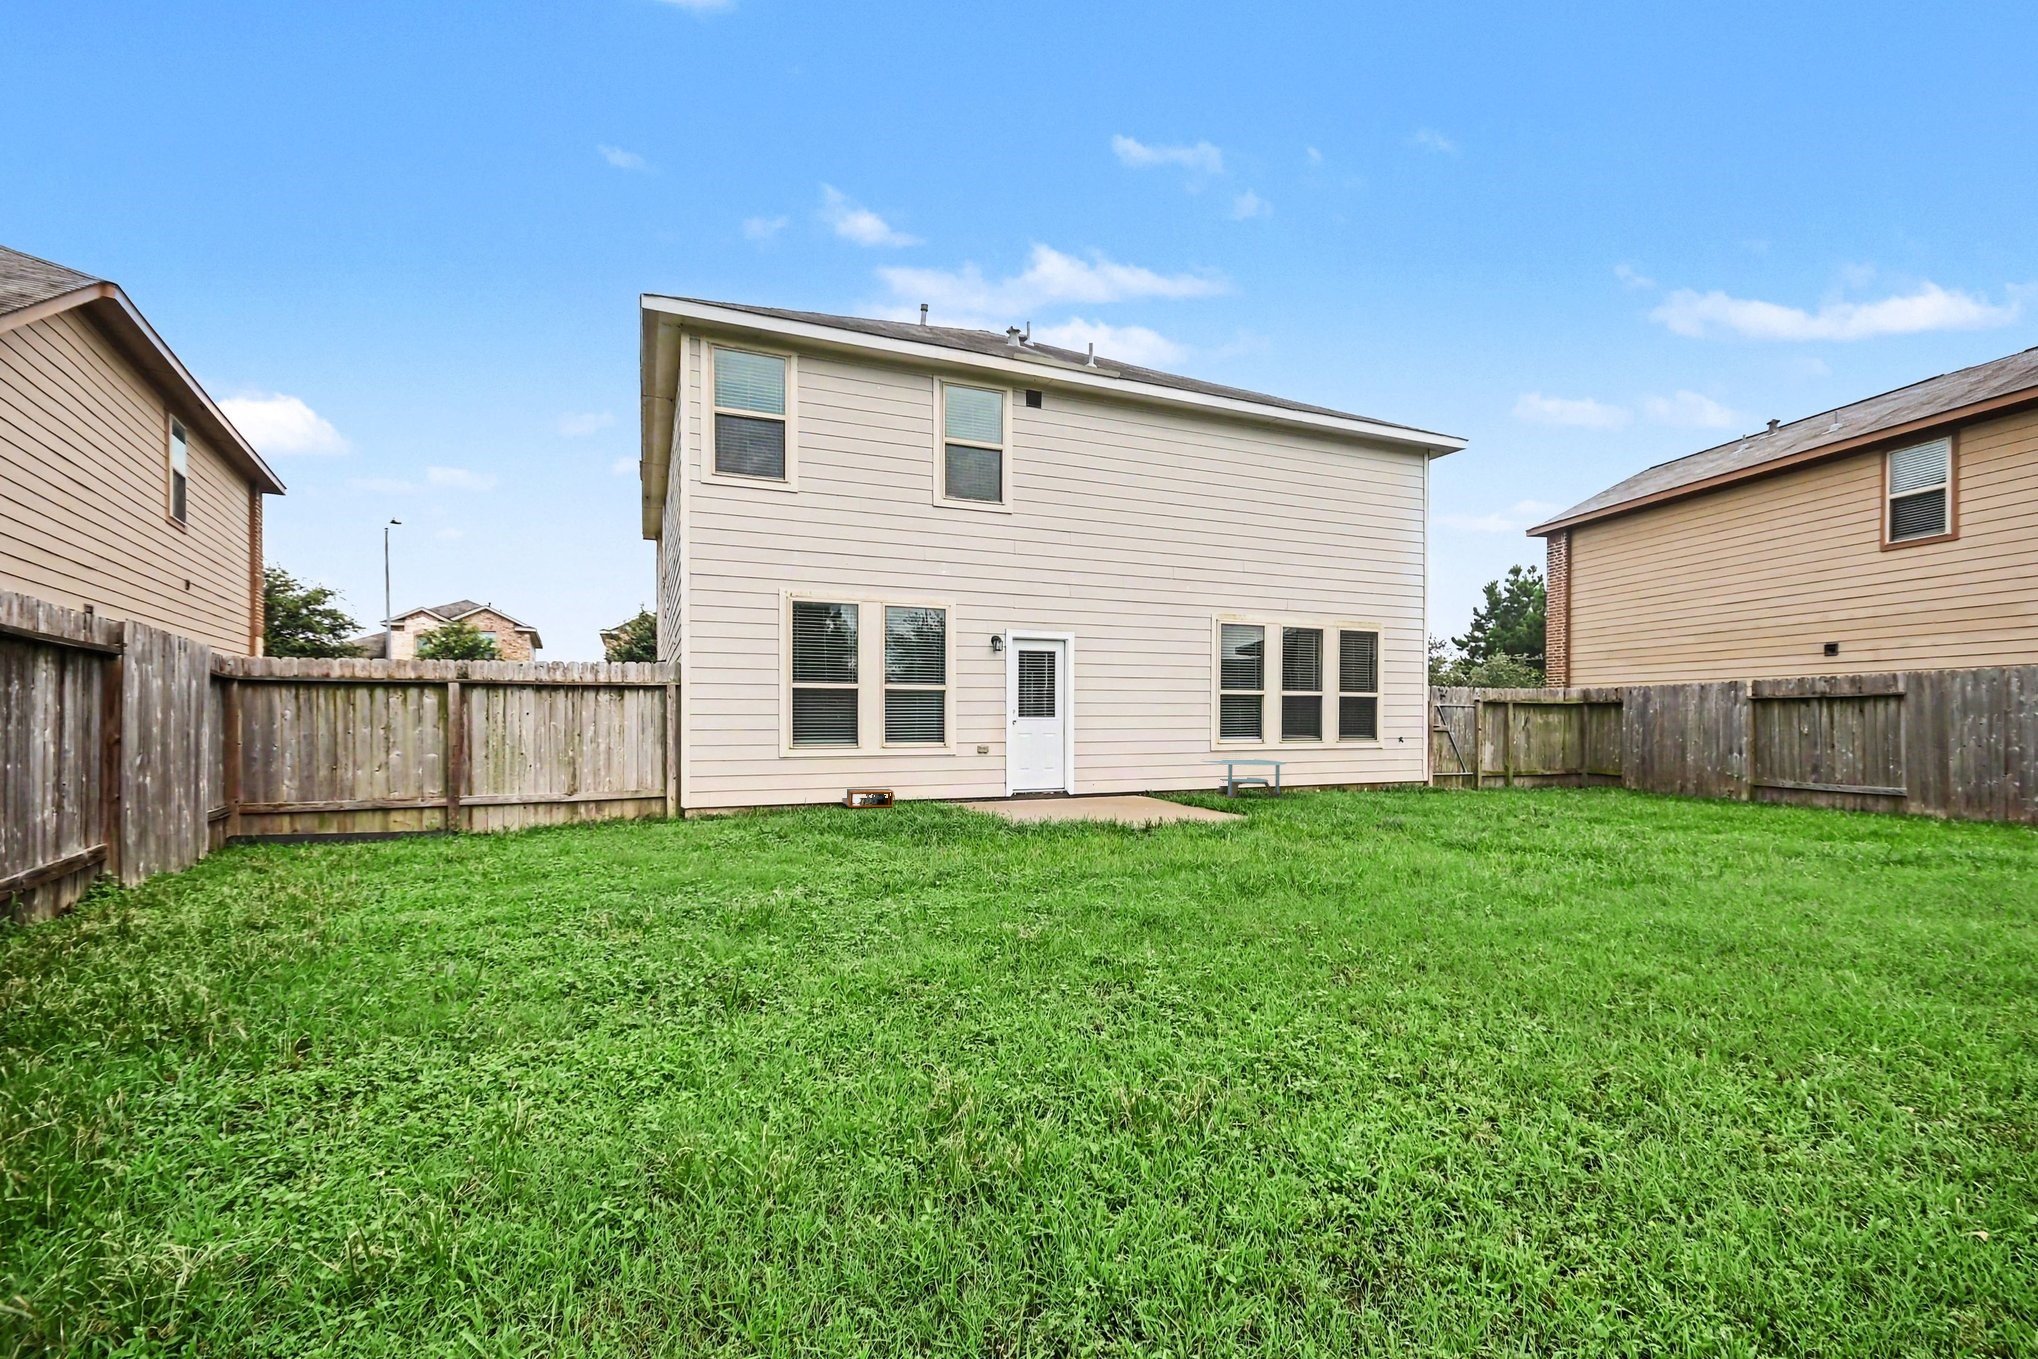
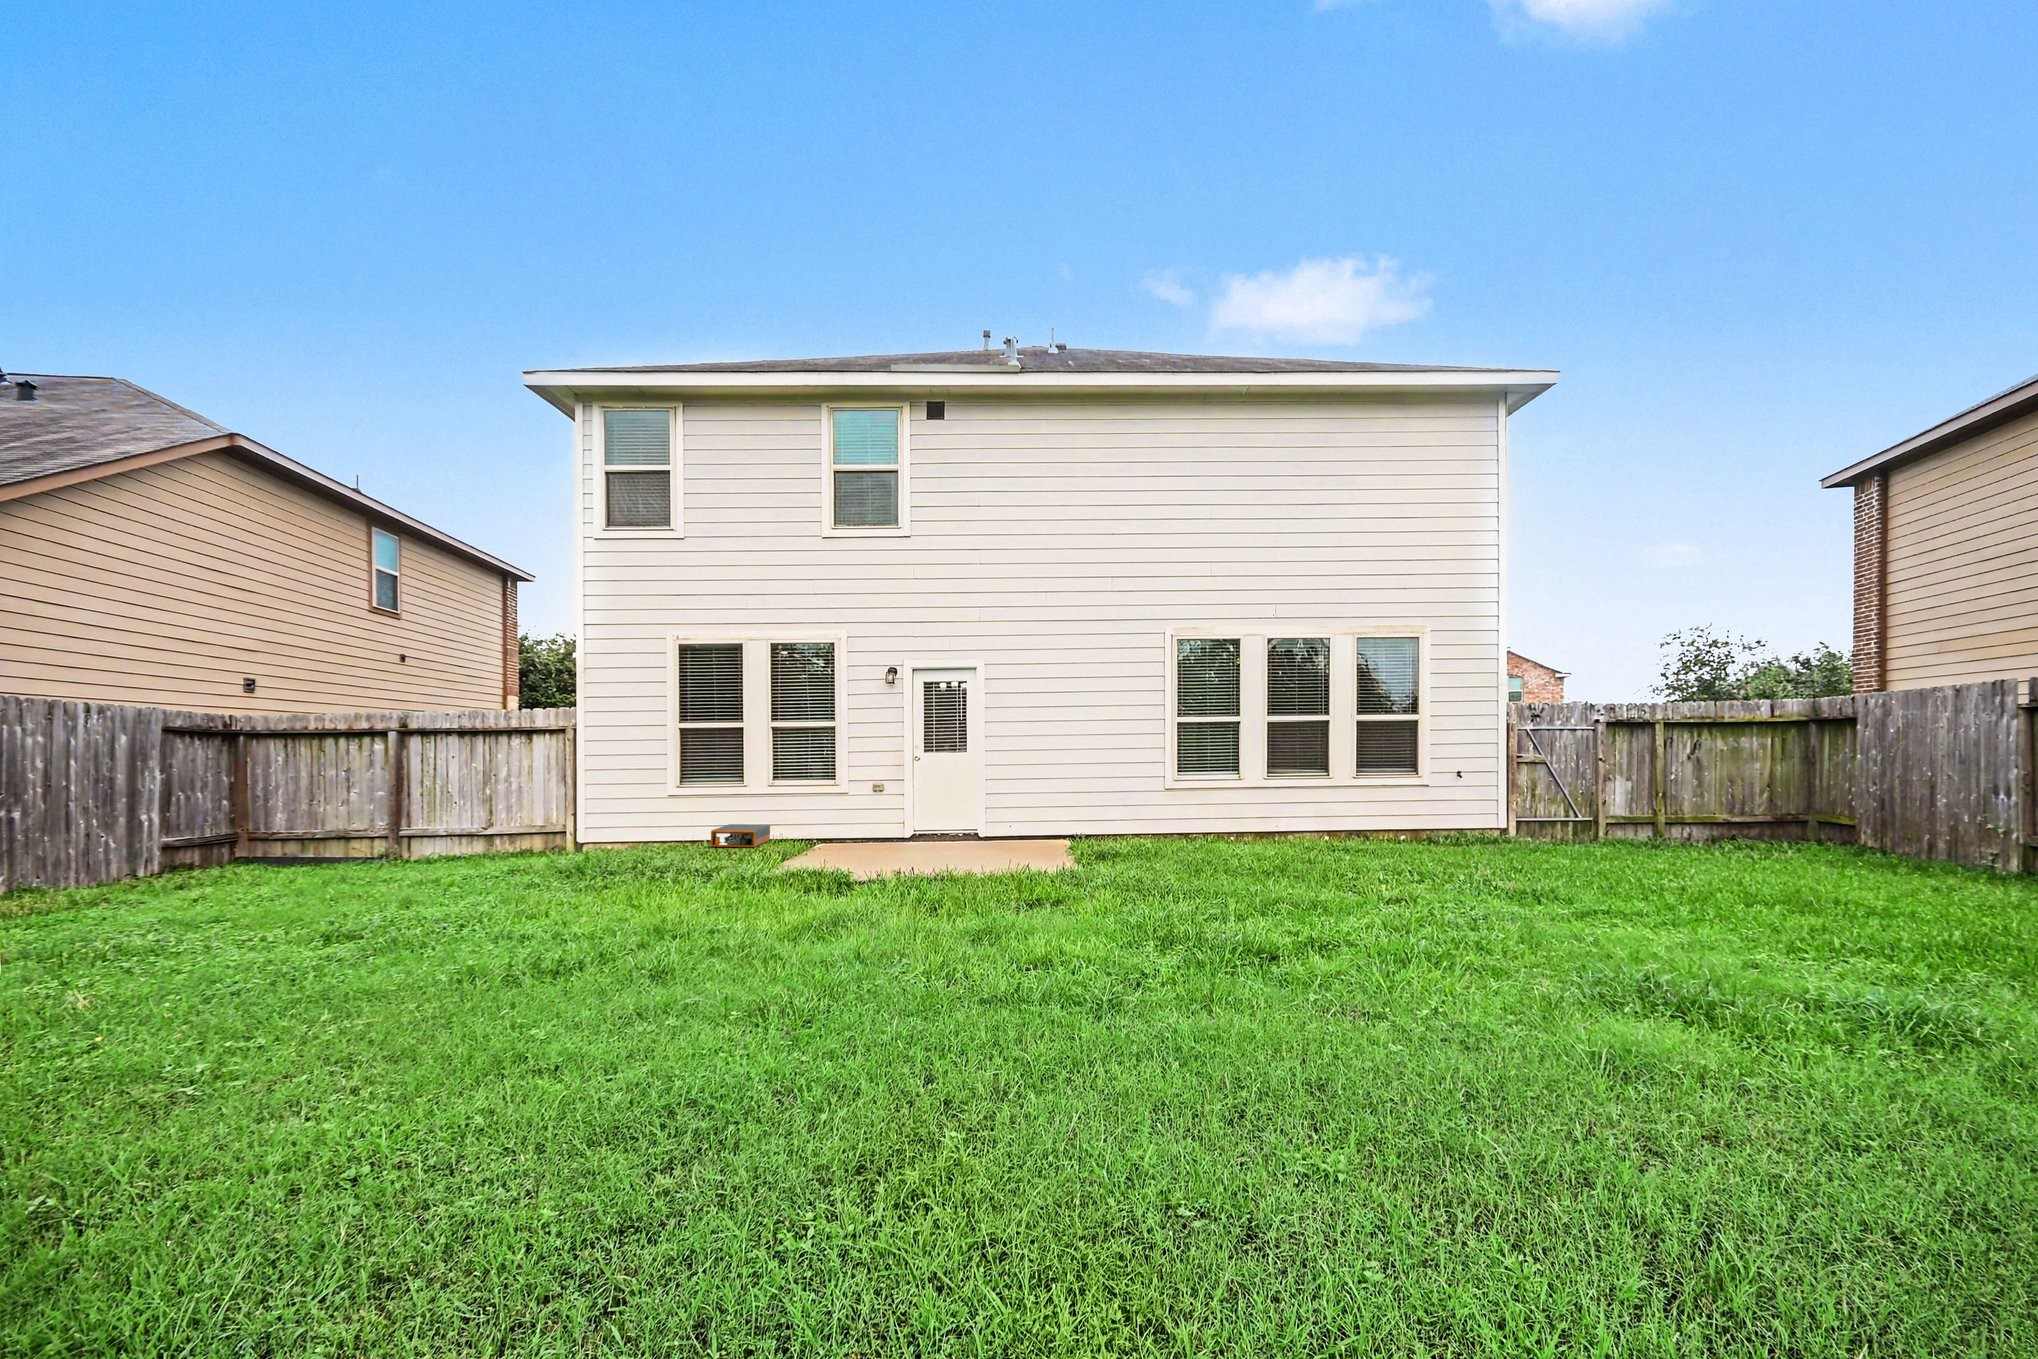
round table: present [1202,760,1286,798] -> none [1135,797,1235,847]

